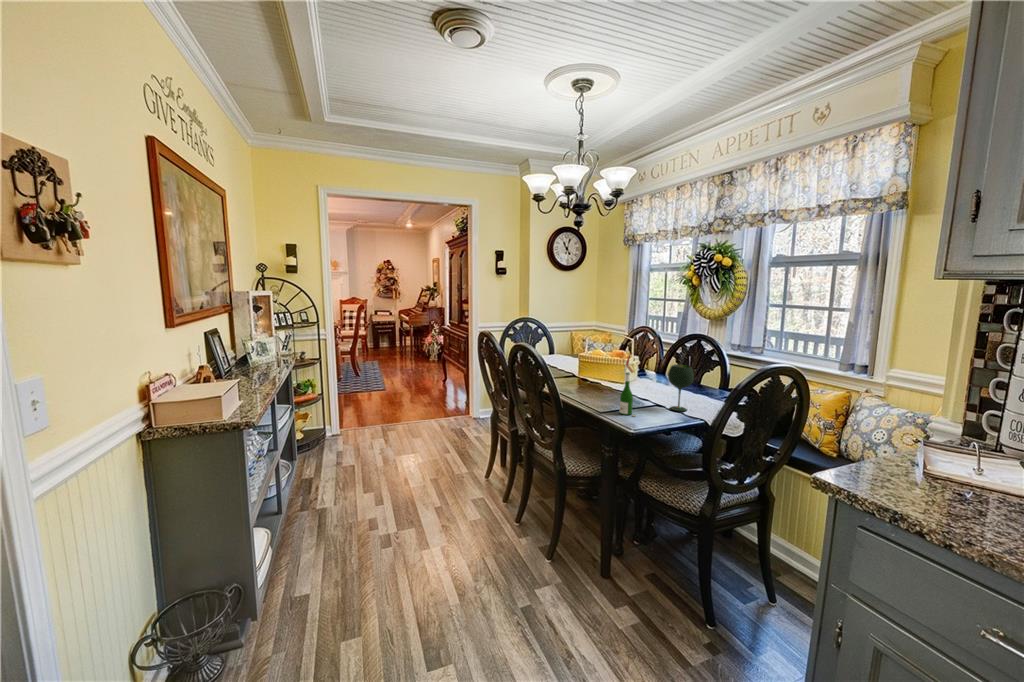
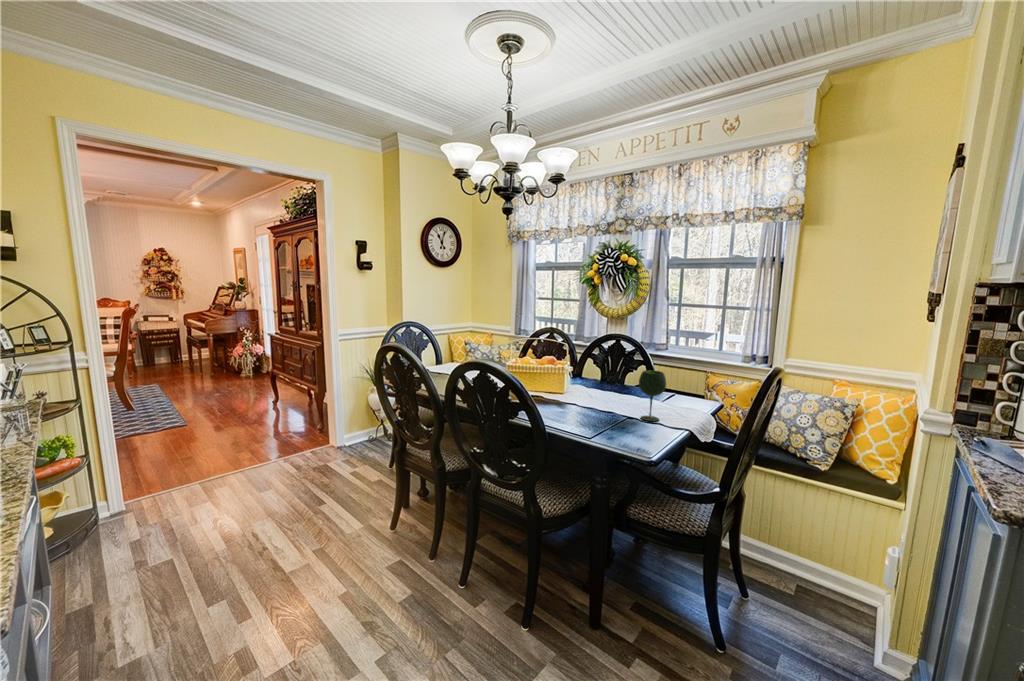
wine bottle: present [620,353,636,416] -> none [604,362,626,436]

